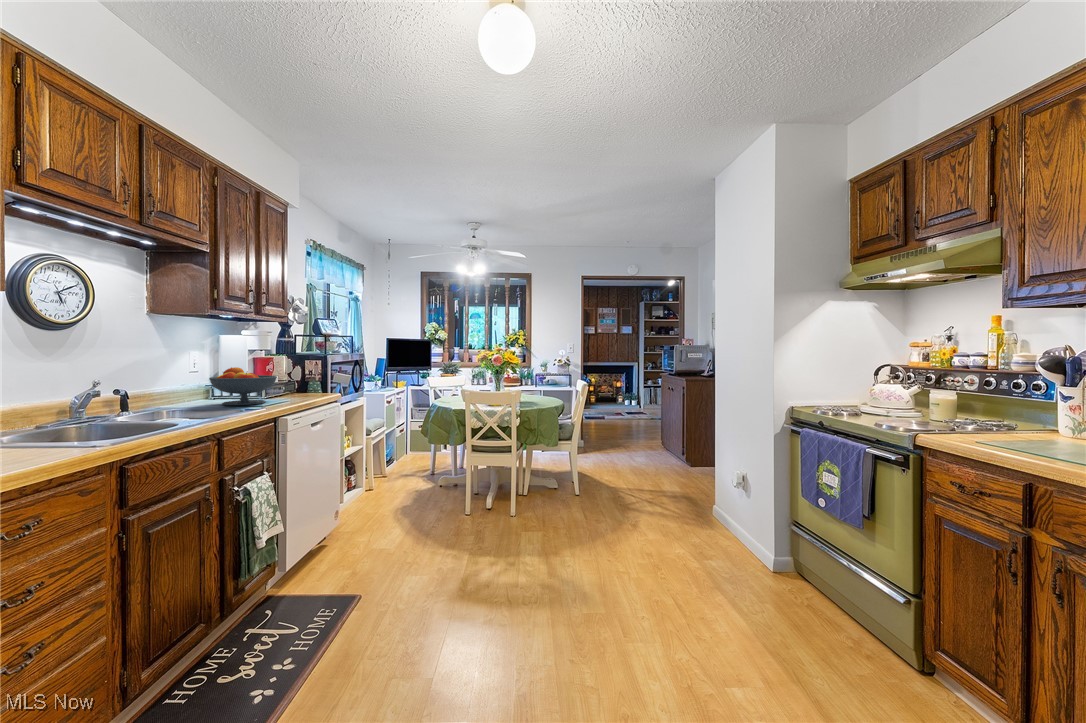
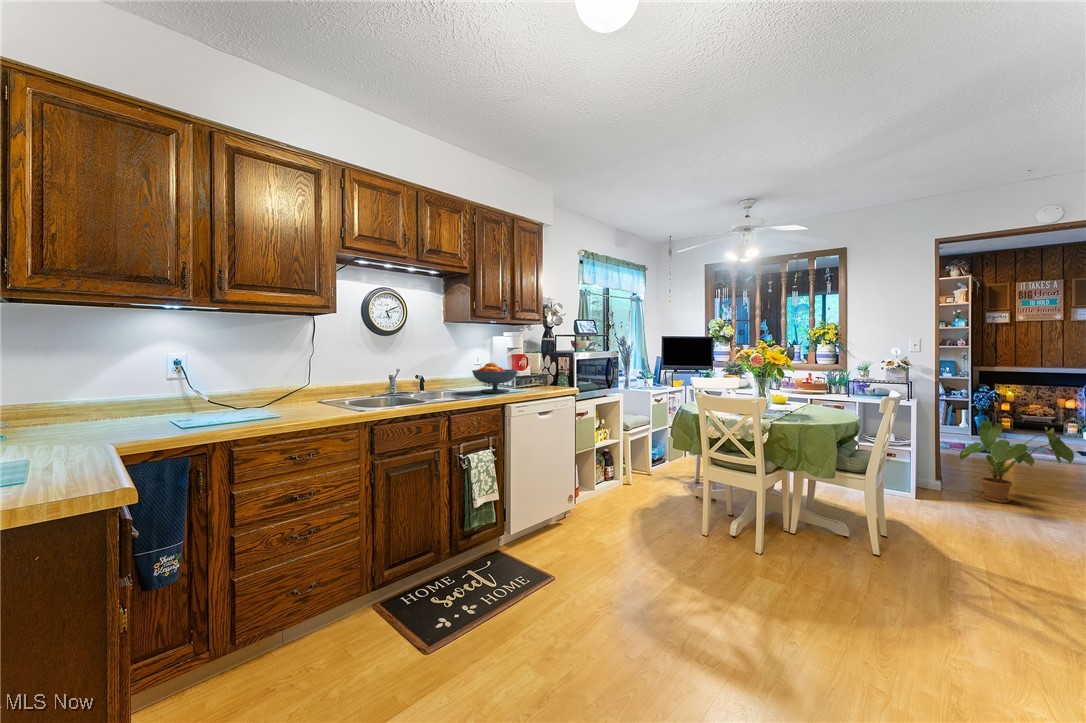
house plant: none [615,400,674,456] -> present [959,420,1074,503]

